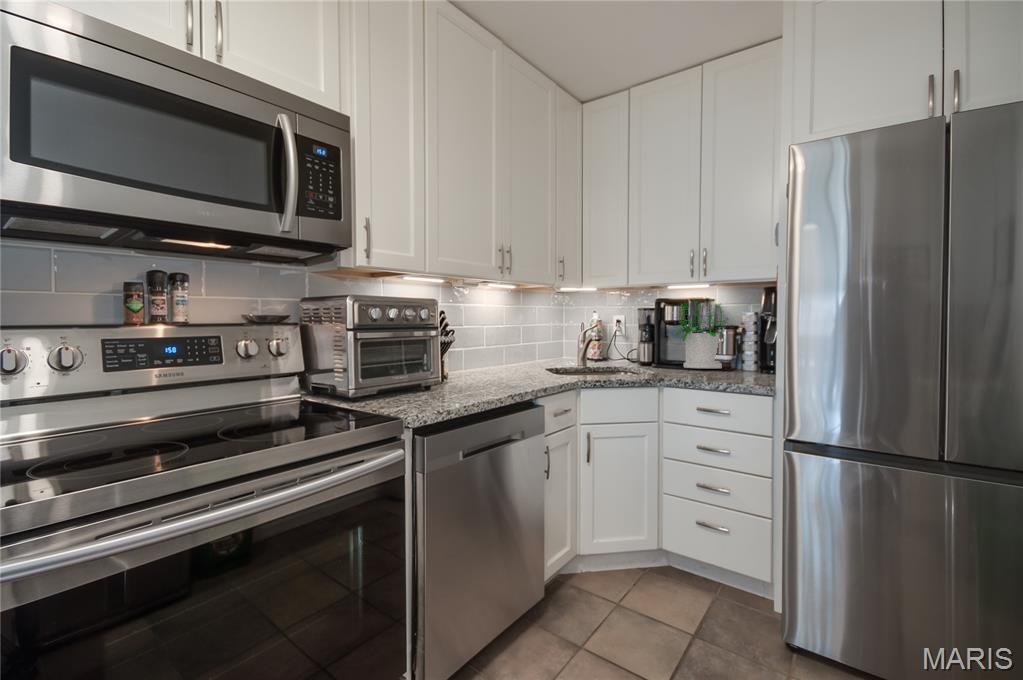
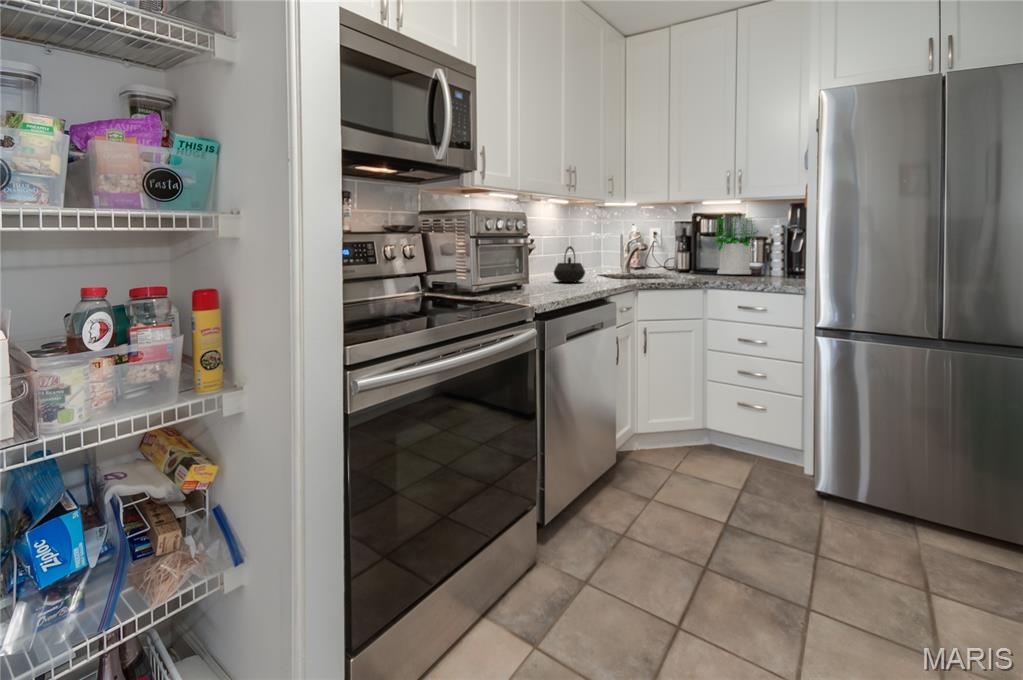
kettle: none [480,337,516,379] -> present [554,246,585,282]

